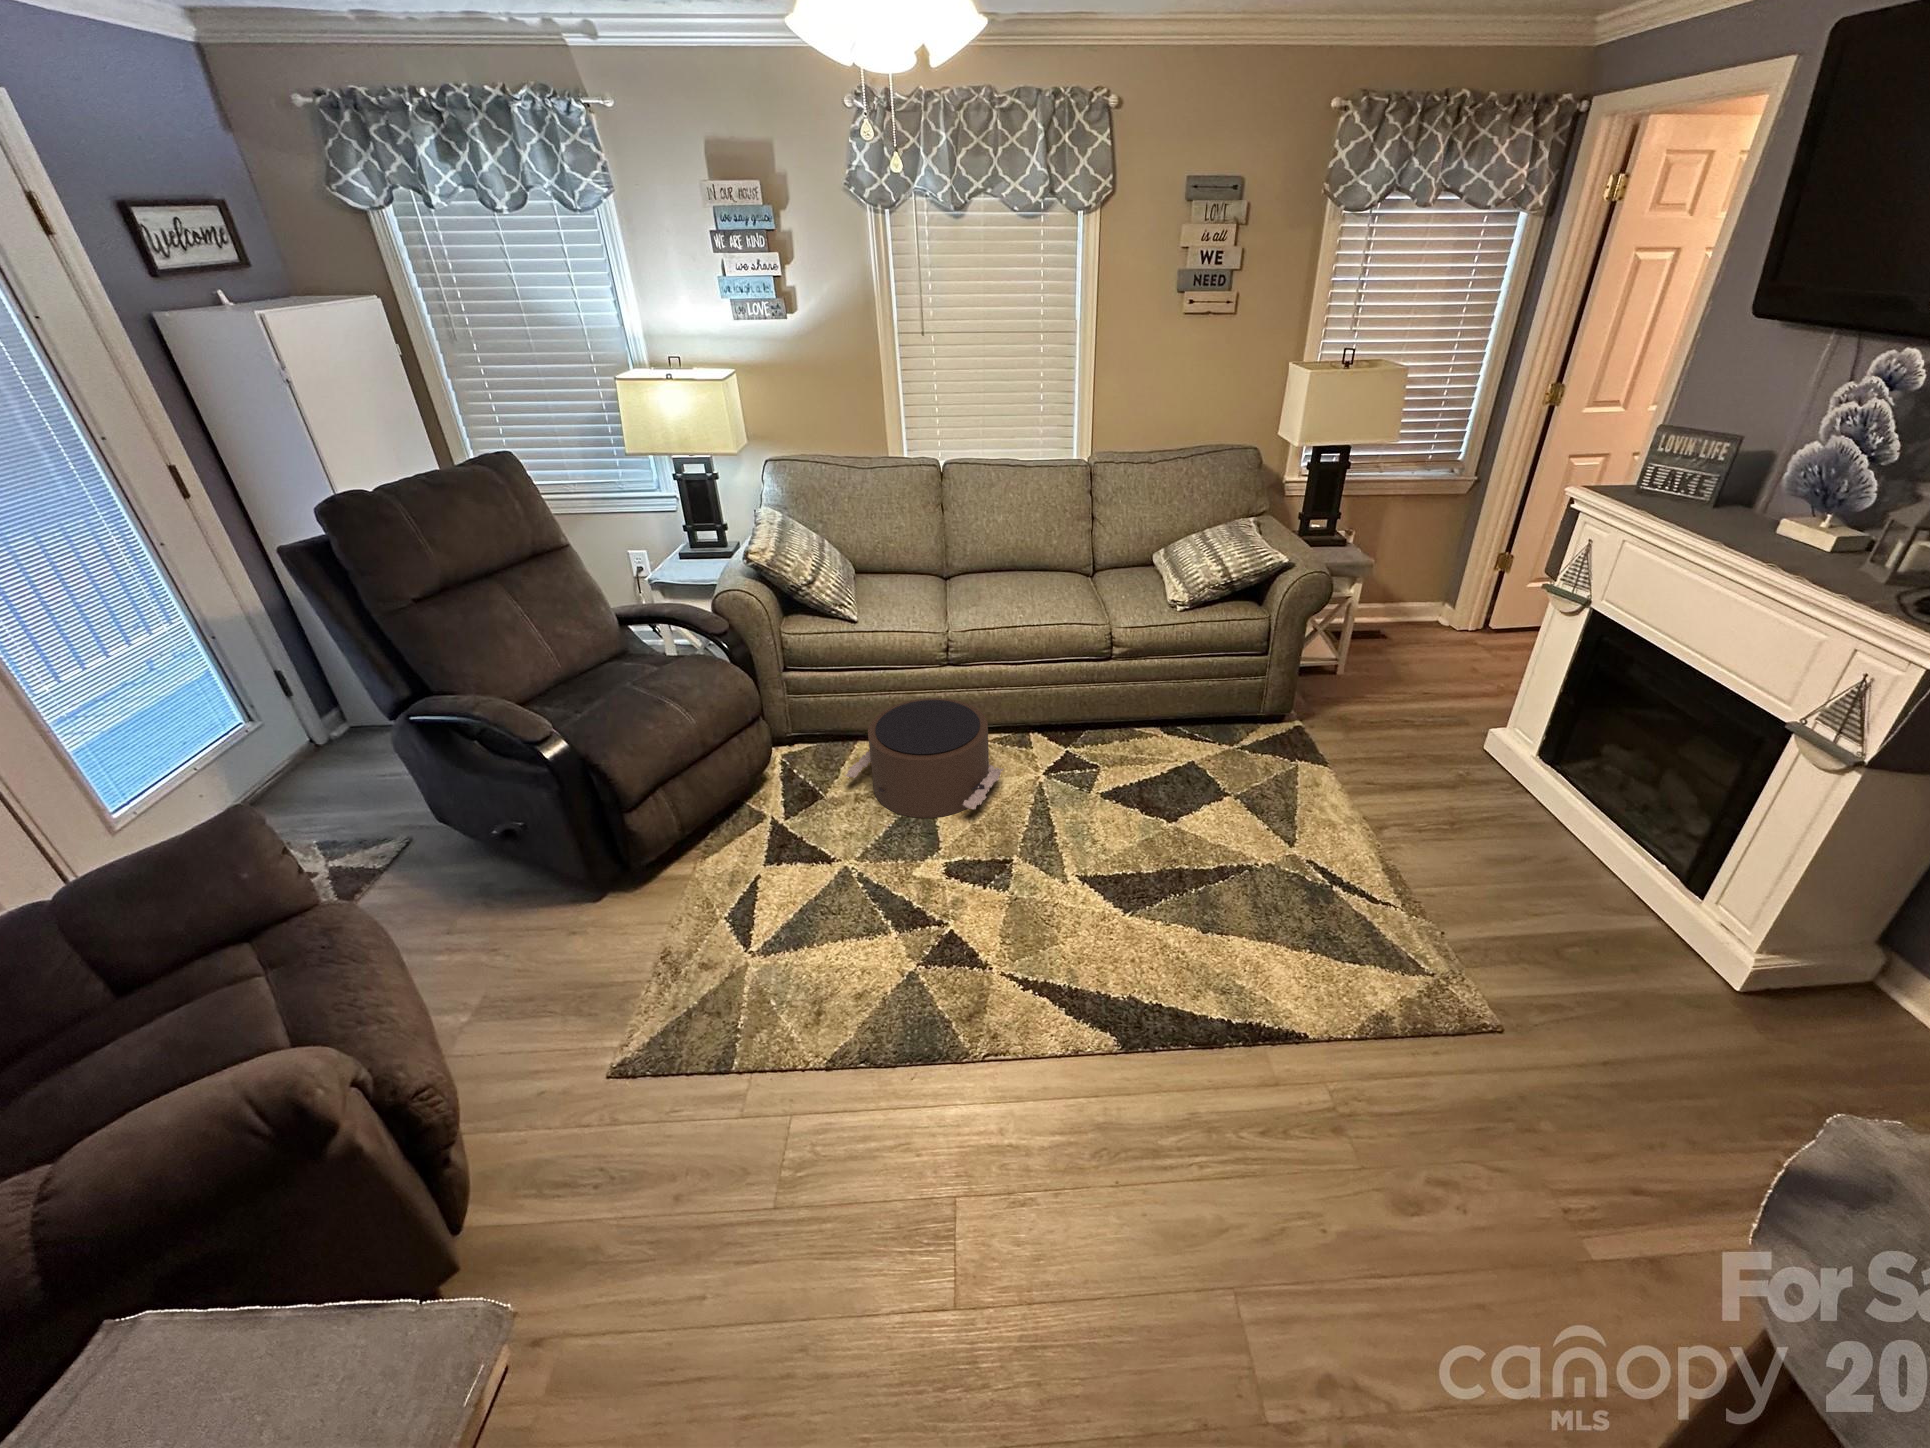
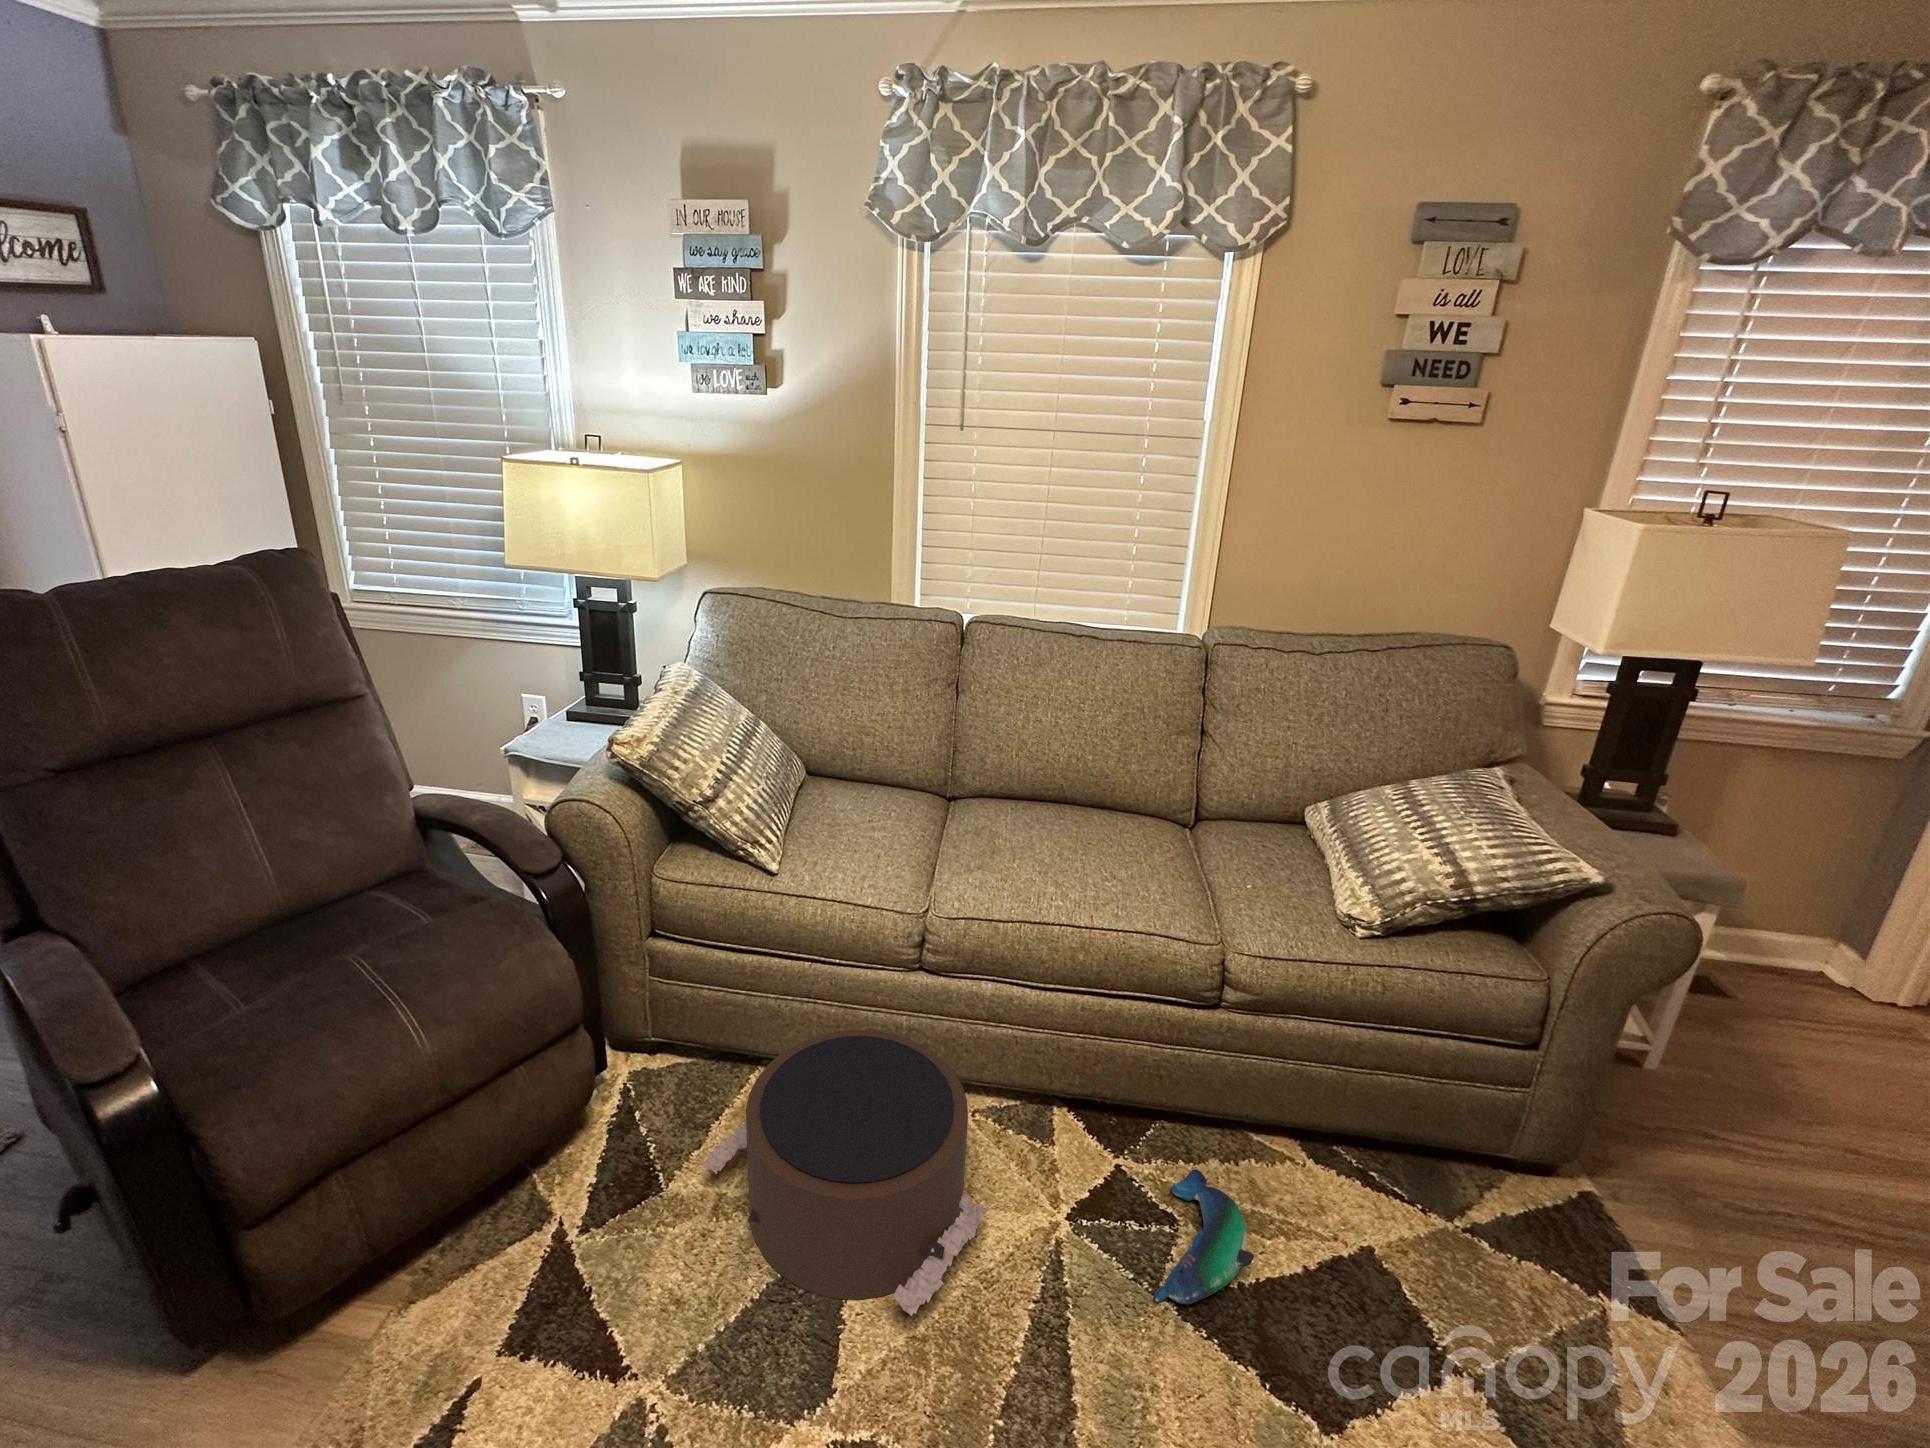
plush toy: none [1090,742,1137,793] -> present [1153,1169,1255,1304]

